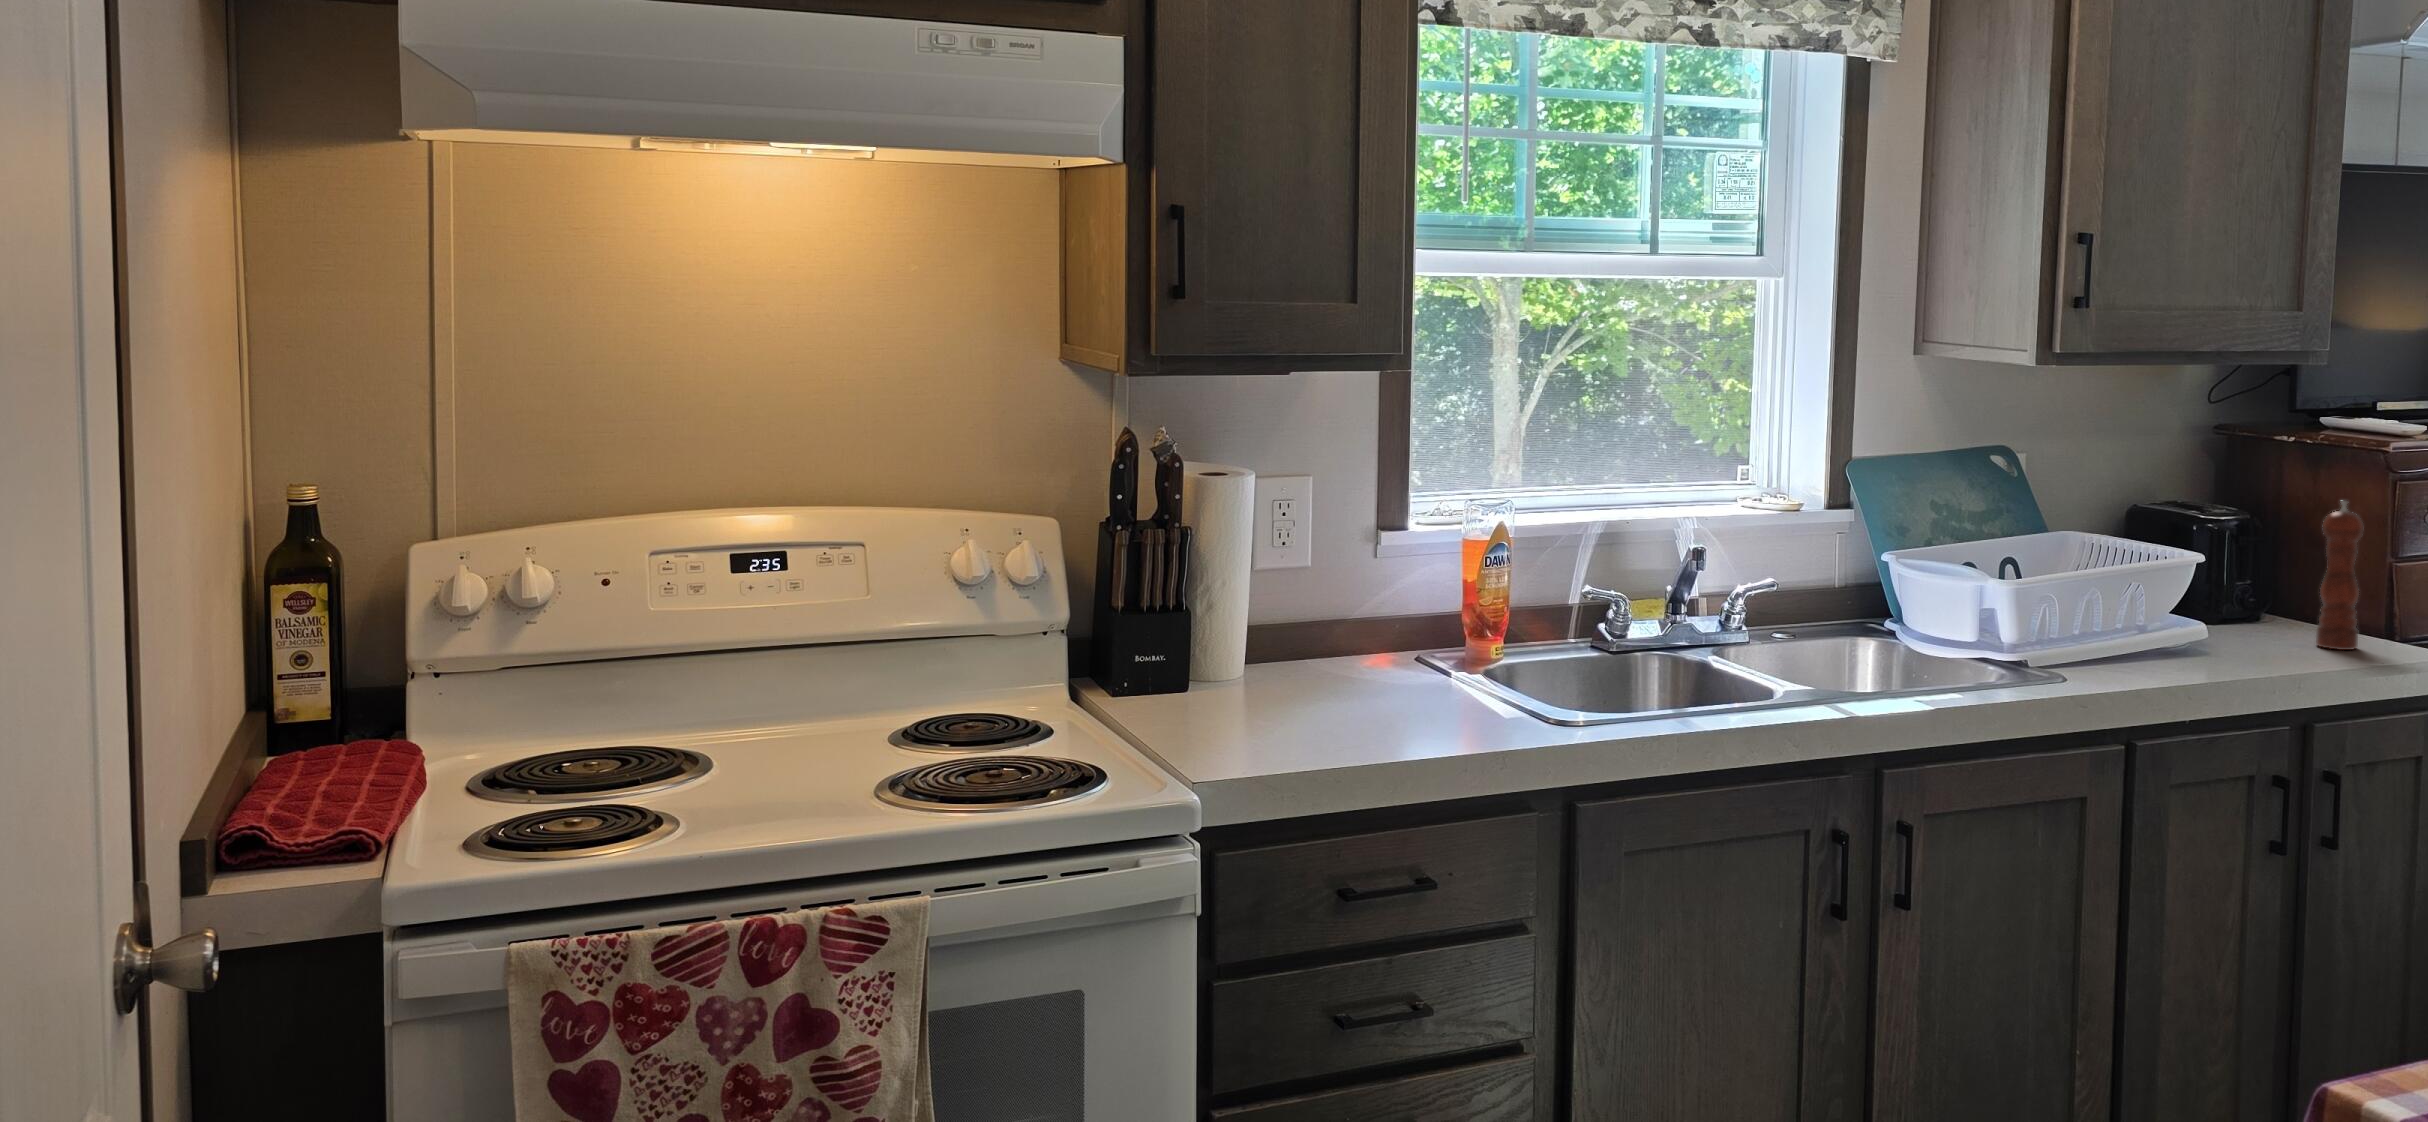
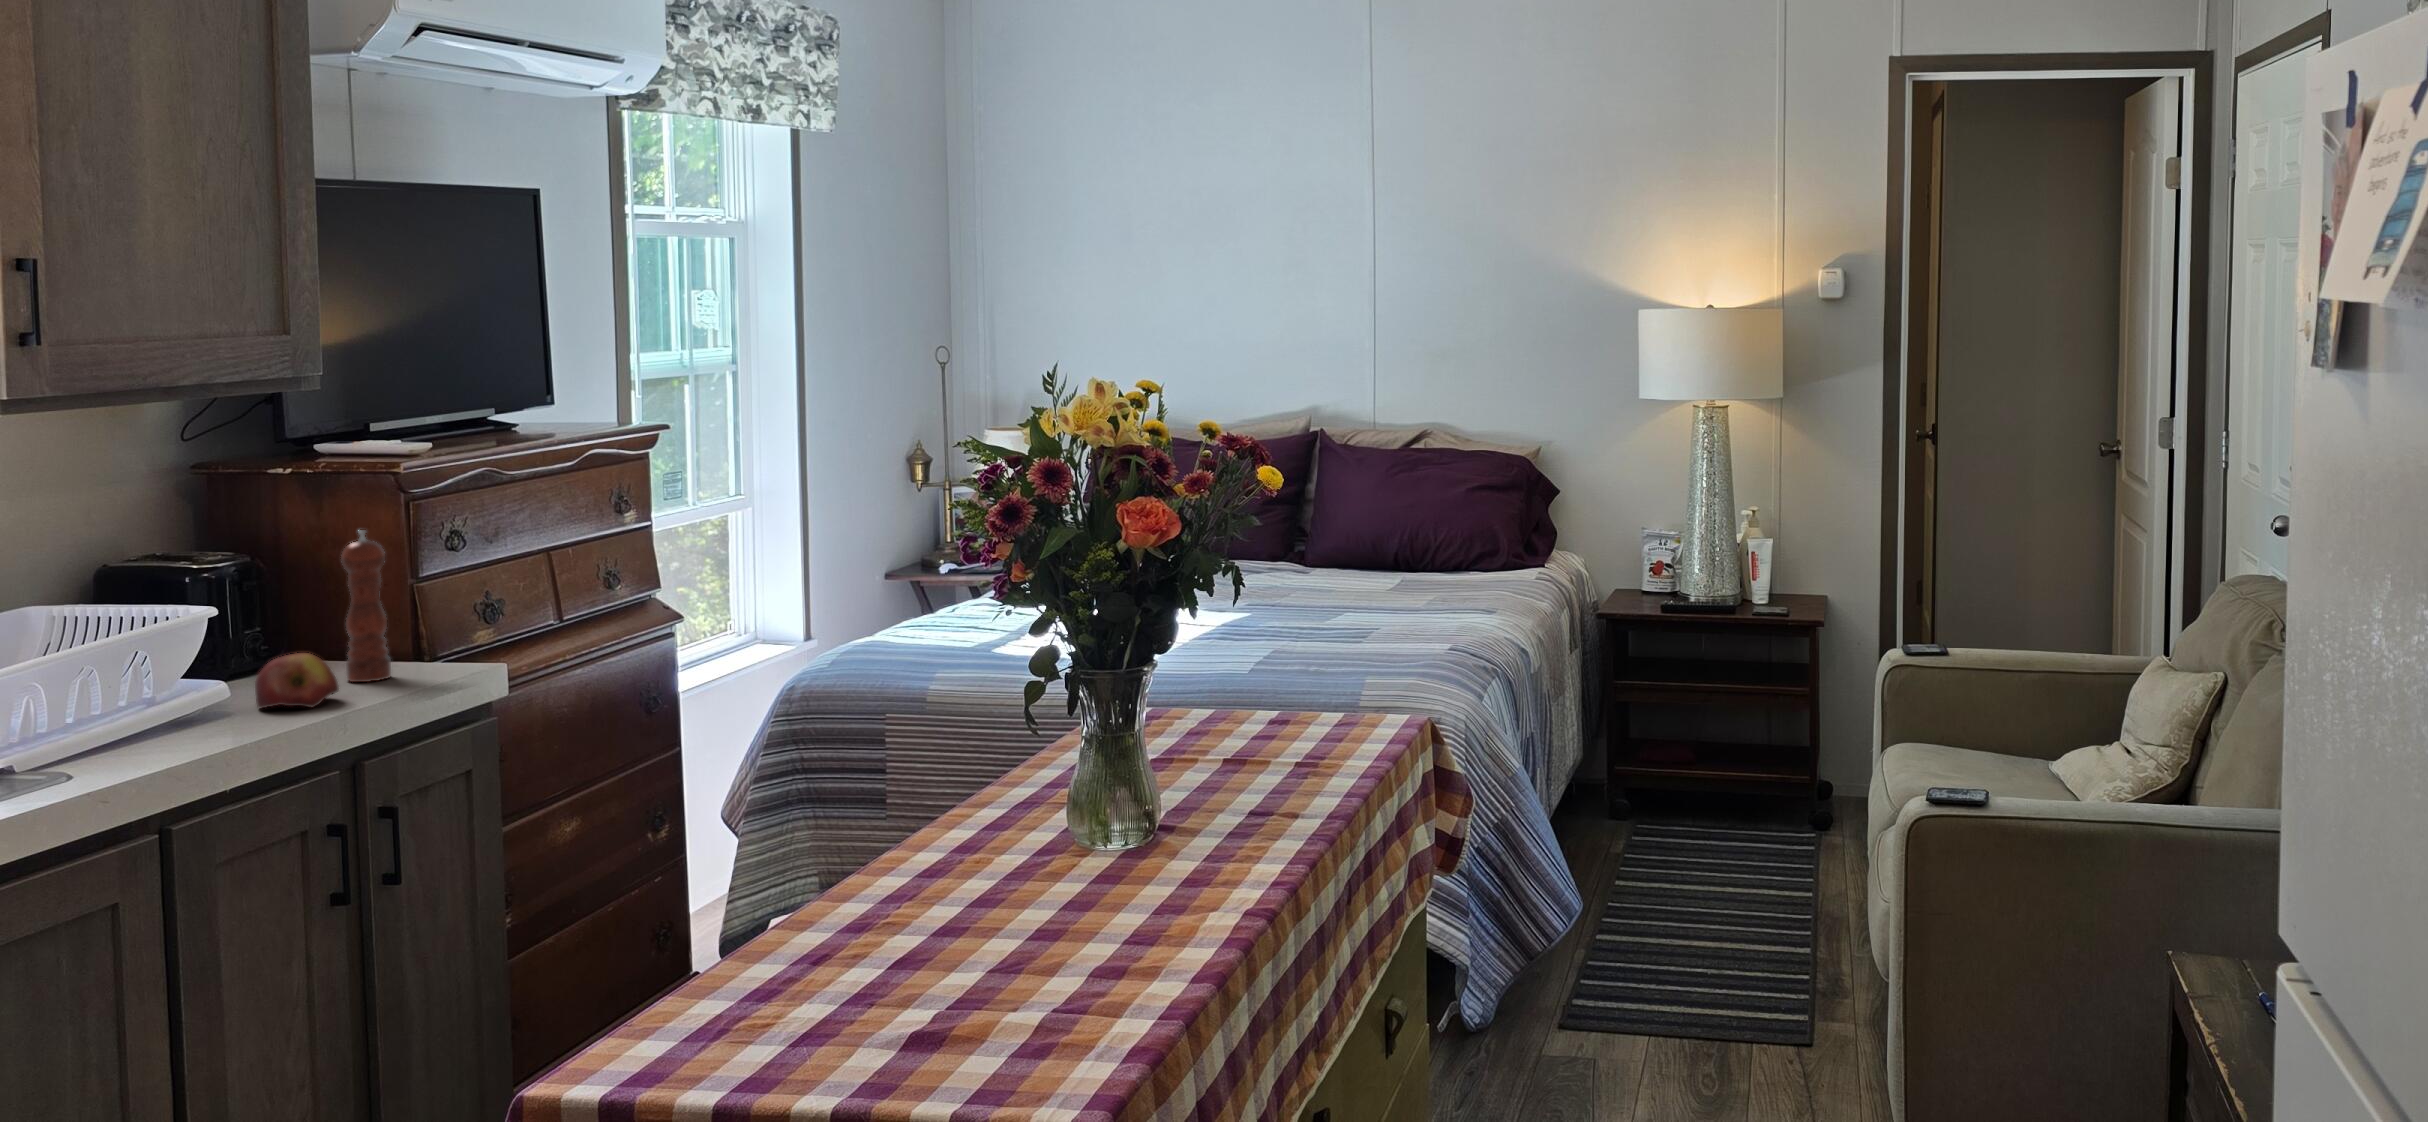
apple: none [2228,609,2301,664] -> present [255,653,339,708]

